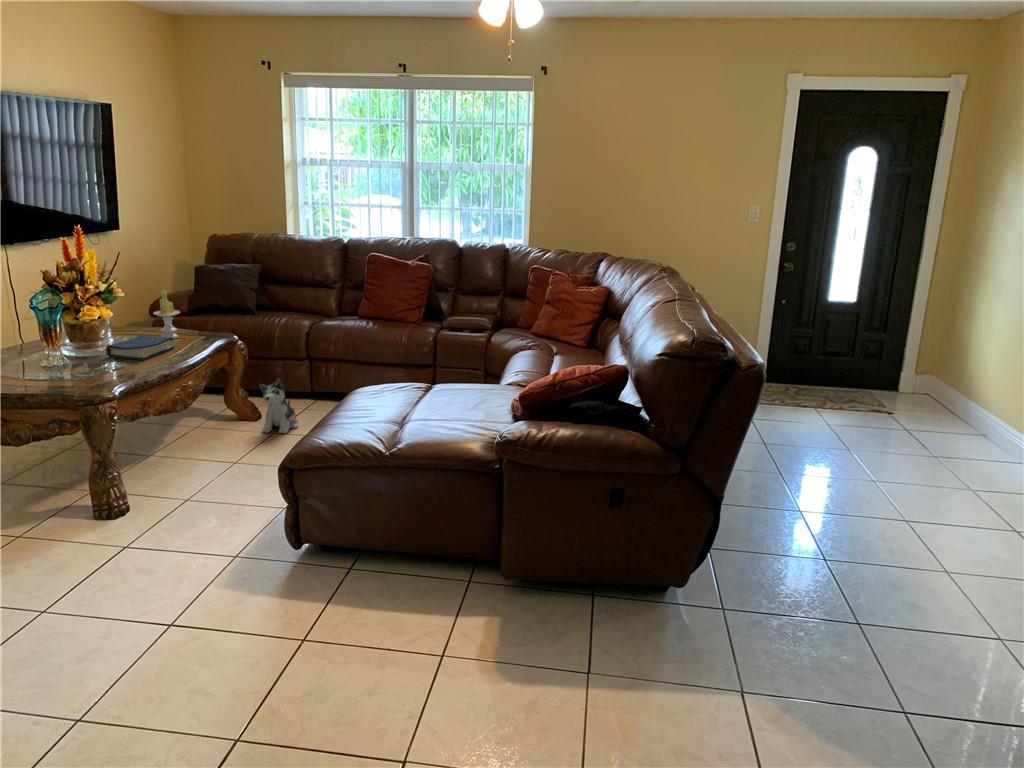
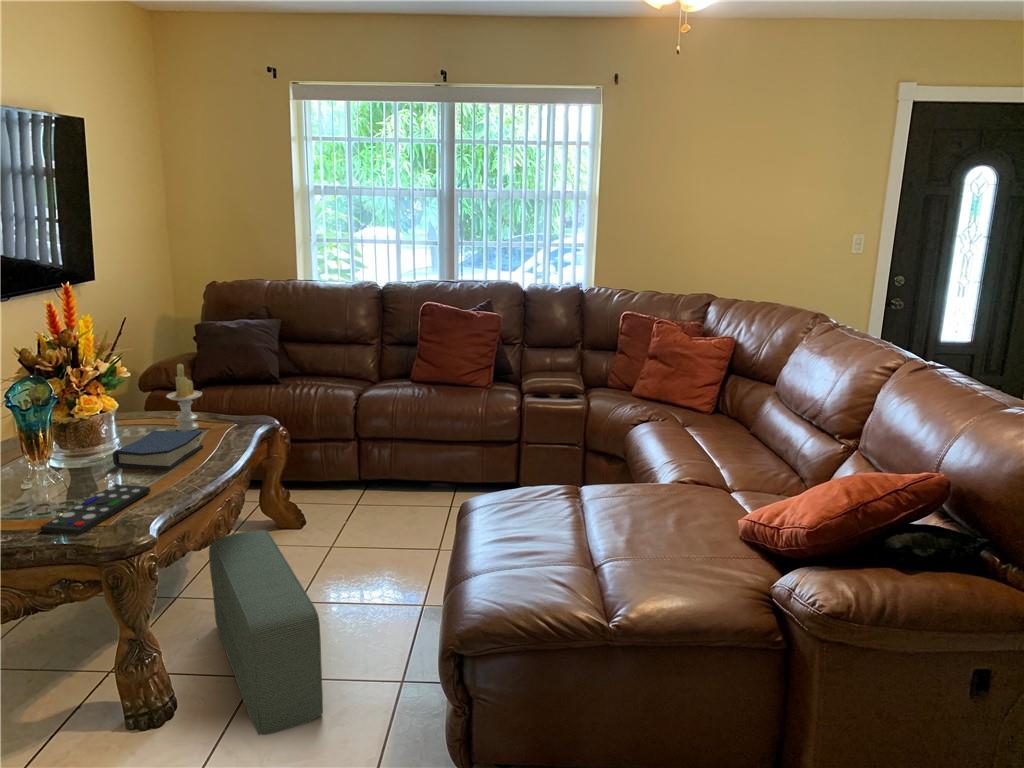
remote control: none [43,365,123,390] -> present [41,484,150,535]
plush toy: present [259,378,298,433] -> none [308,474,358,549]
pouf: none [166,406,224,528] -> present [209,530,323,735]

